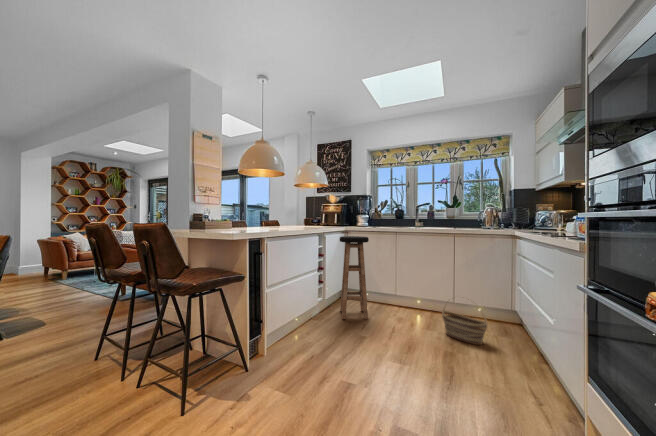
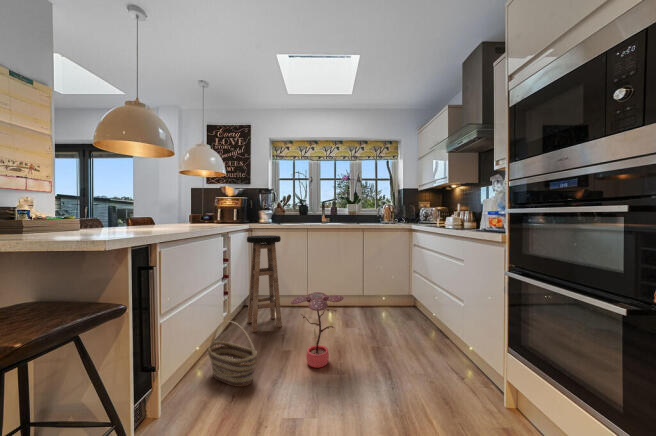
potted plant: none [366,289,416,358] -> present [291,292,343,368]
basket: present [442,308,487,345] -> present [208,322,257,387]

